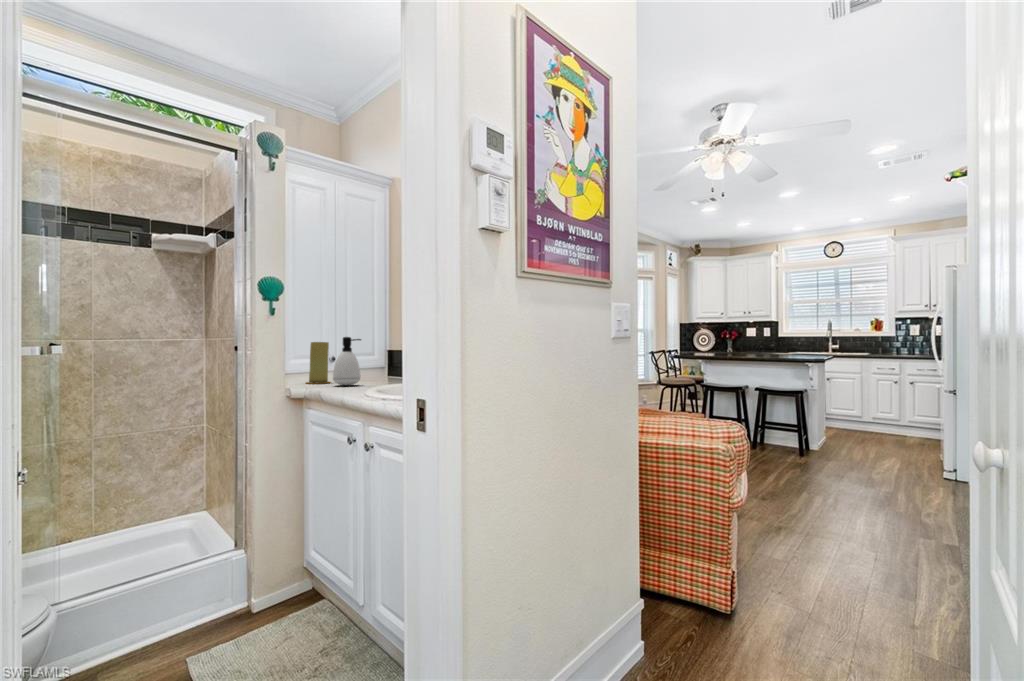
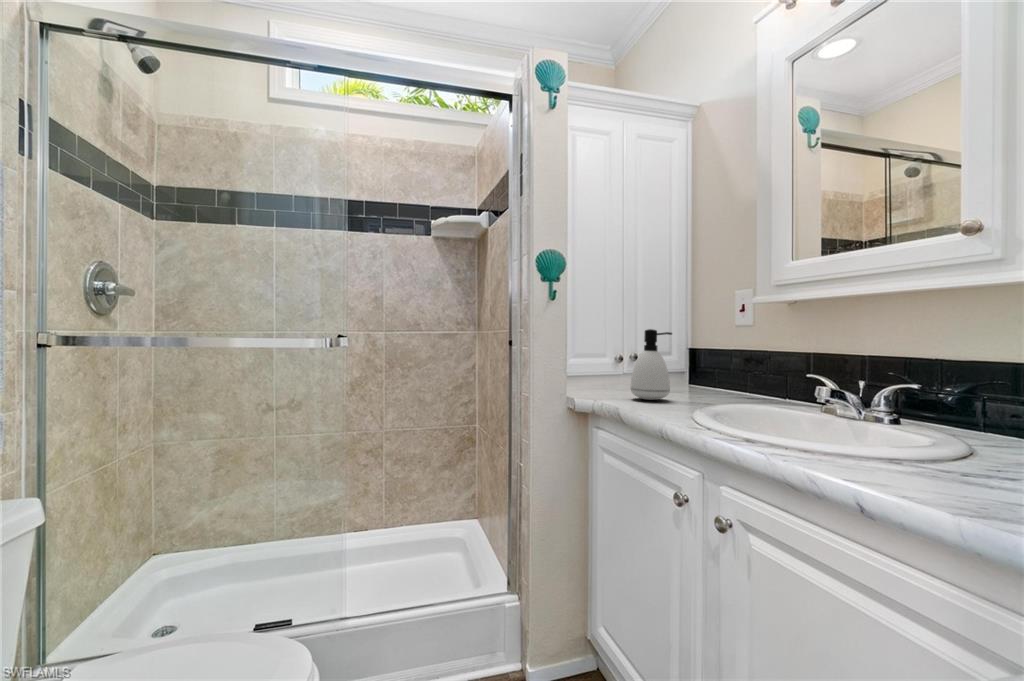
candle: present [307,342,330,384] -> none [588,335,620,392]

